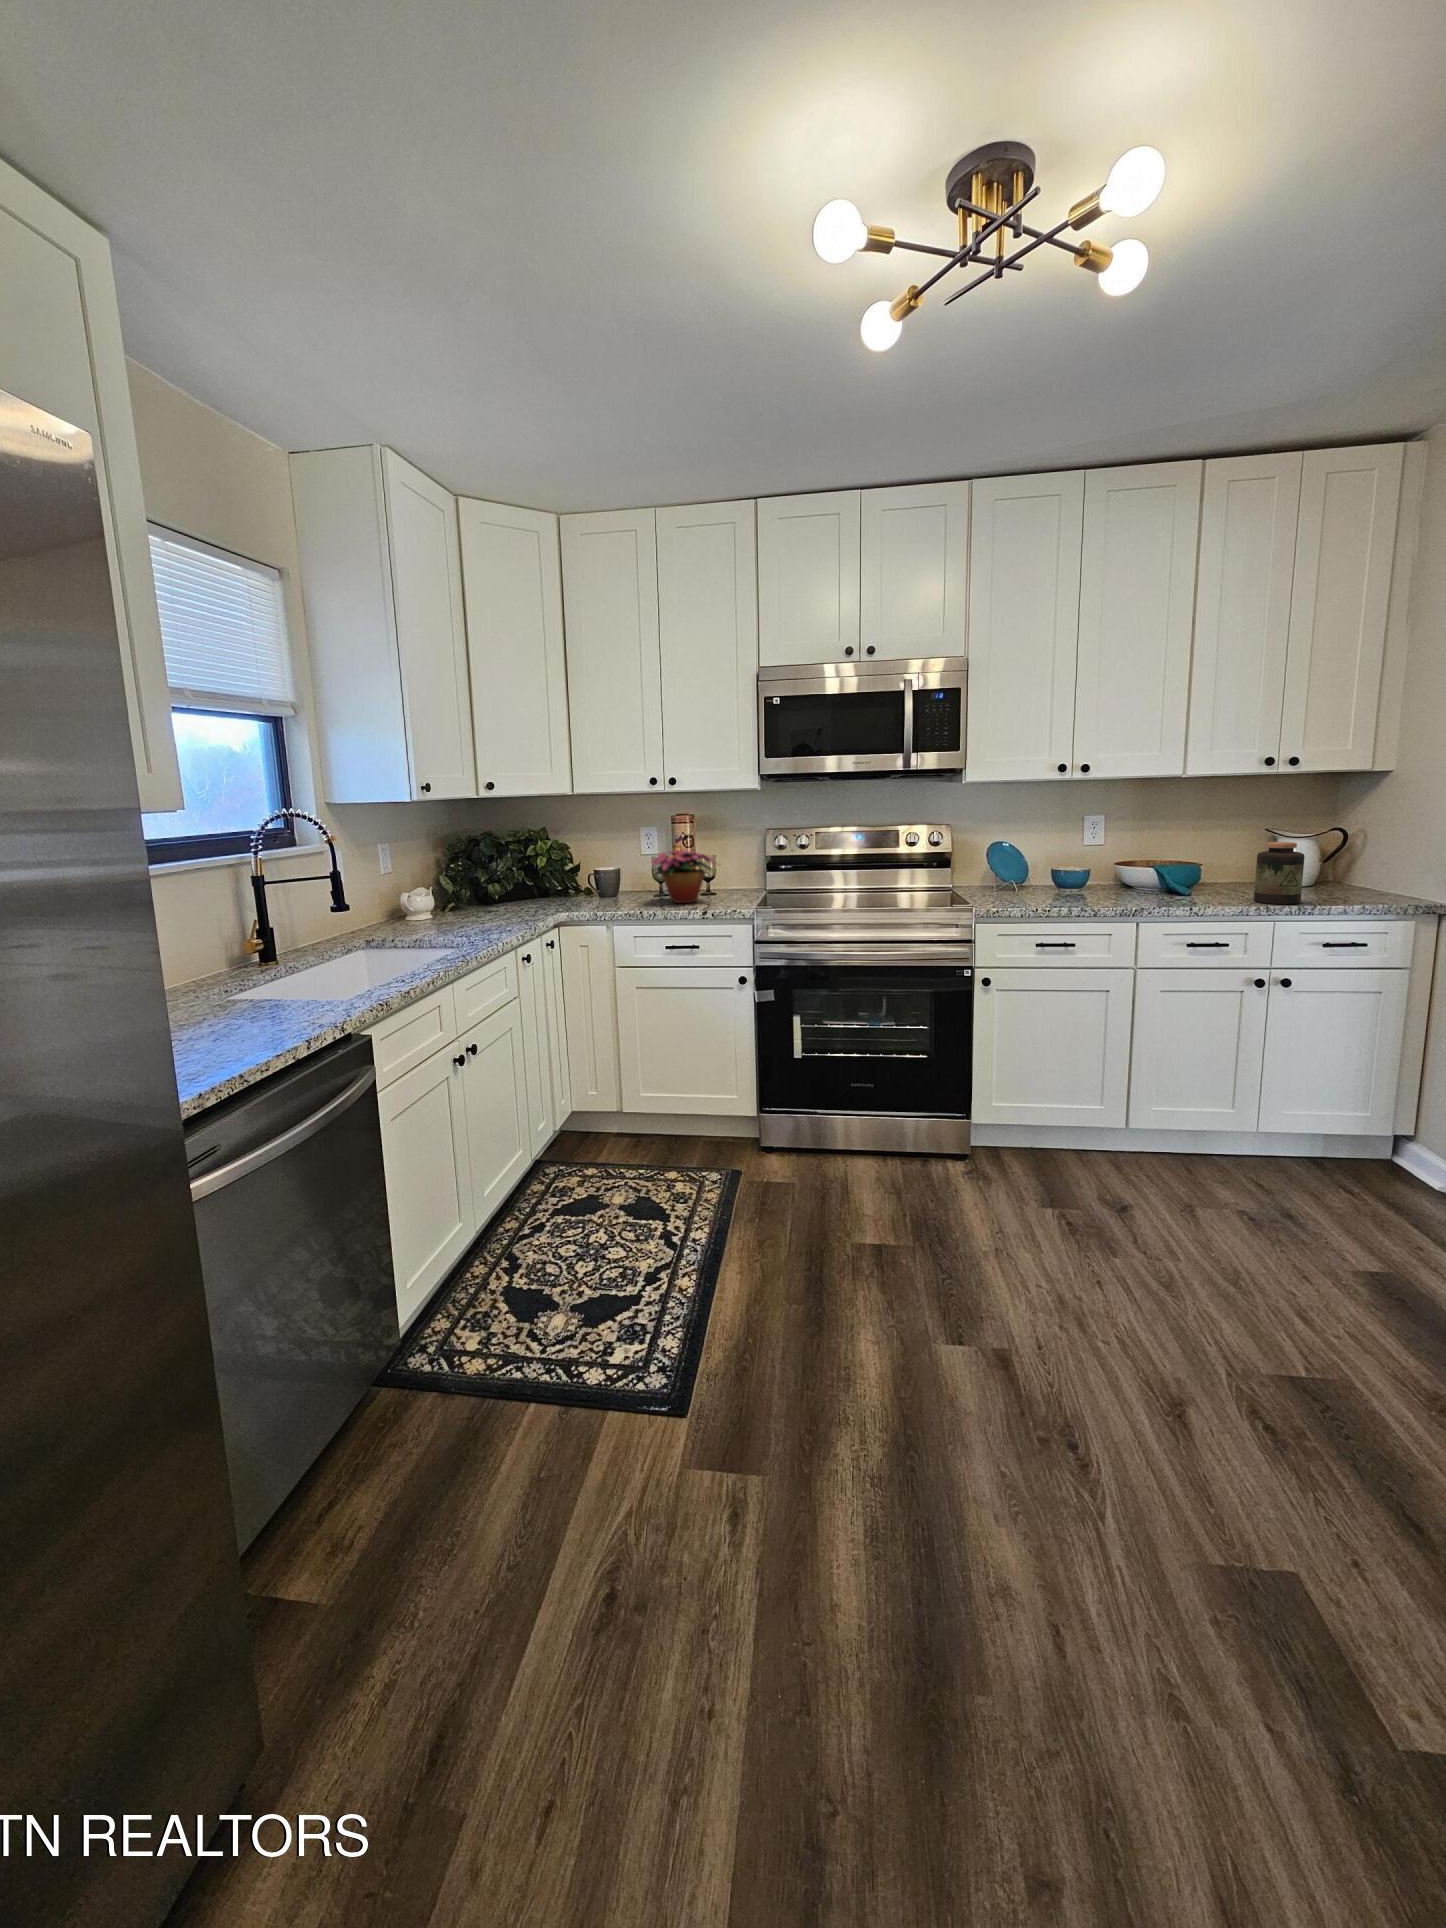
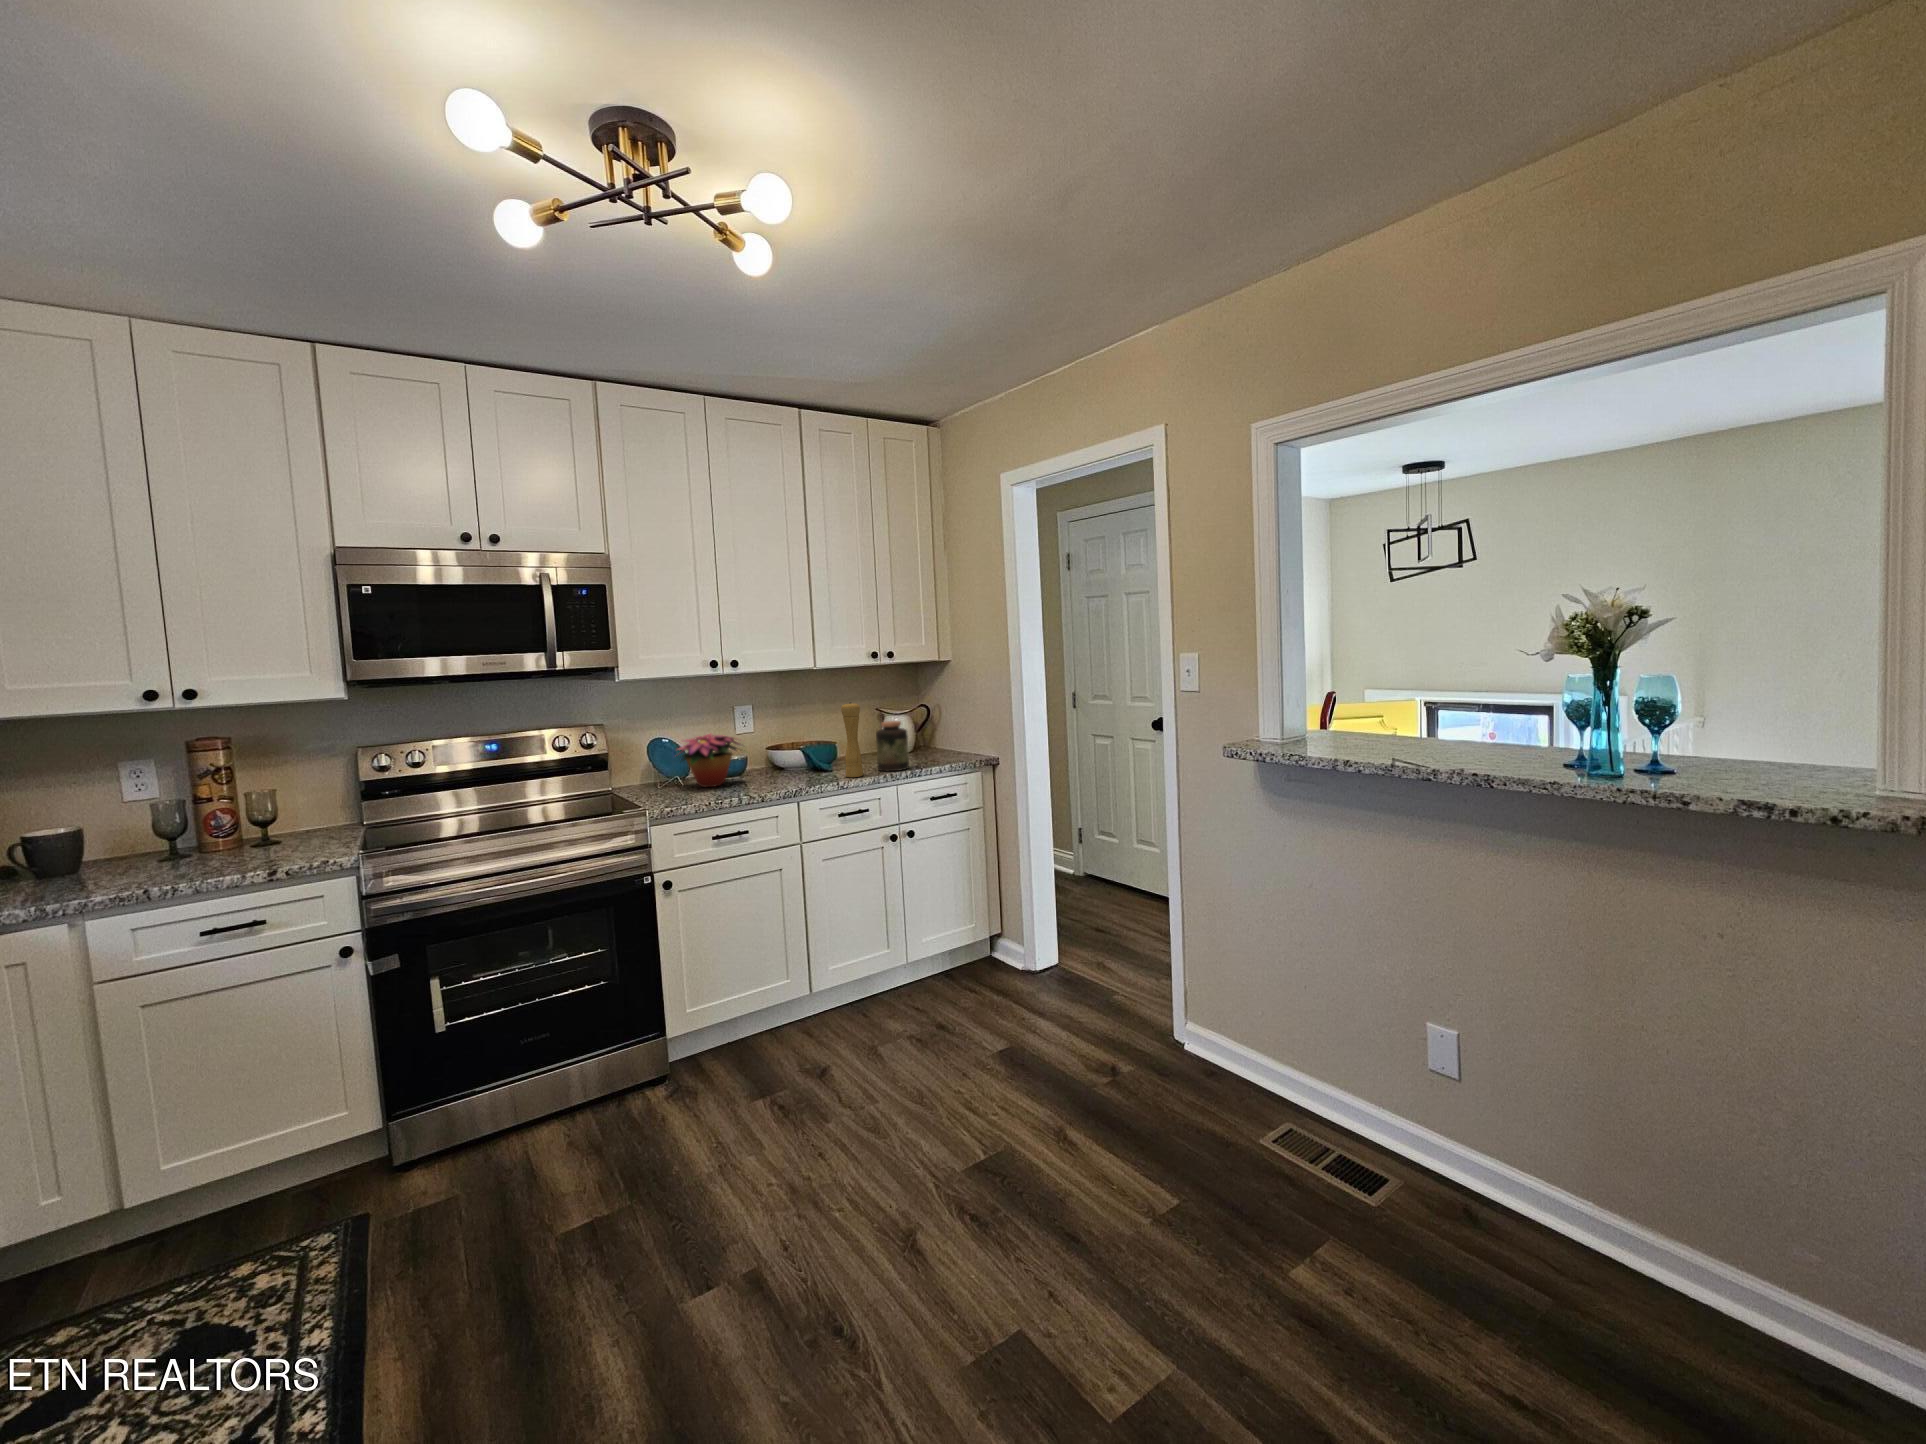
pepper mill: none [1206,814,1237,904] -> present [841,702,863,777]
flower arrangement: present [651,850,713,903] -> present [679,734,741,787]

